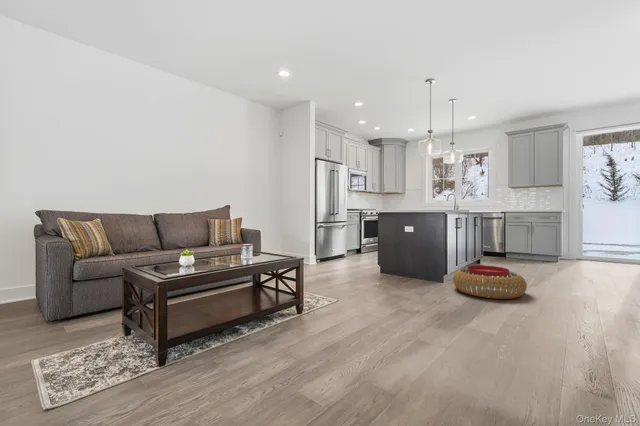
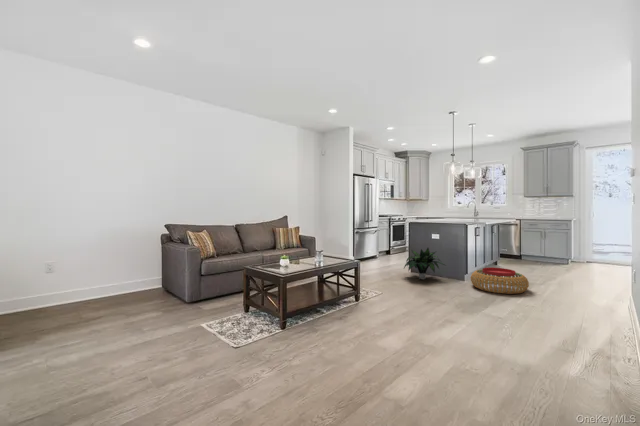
potted plant: none [370,241,423,281] -> present [404,248,444,279]

